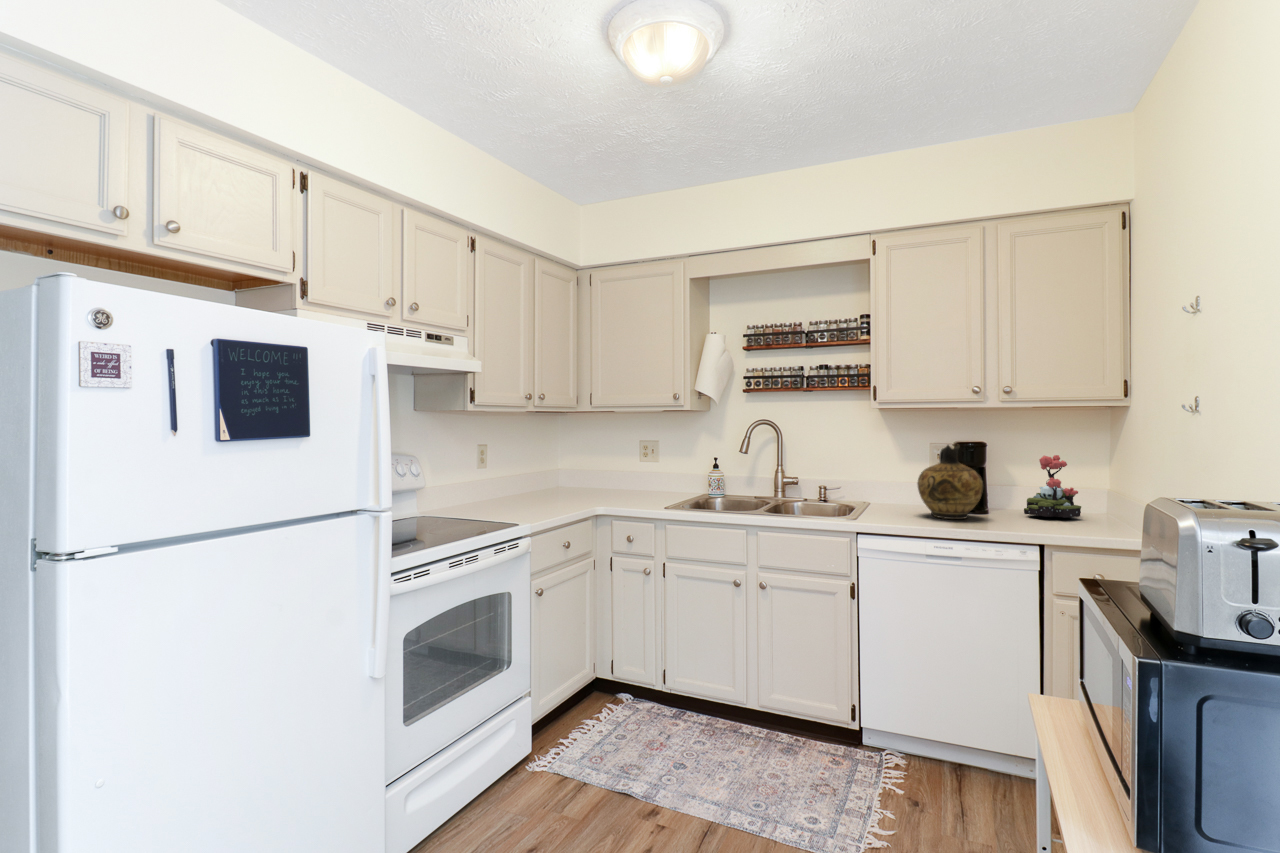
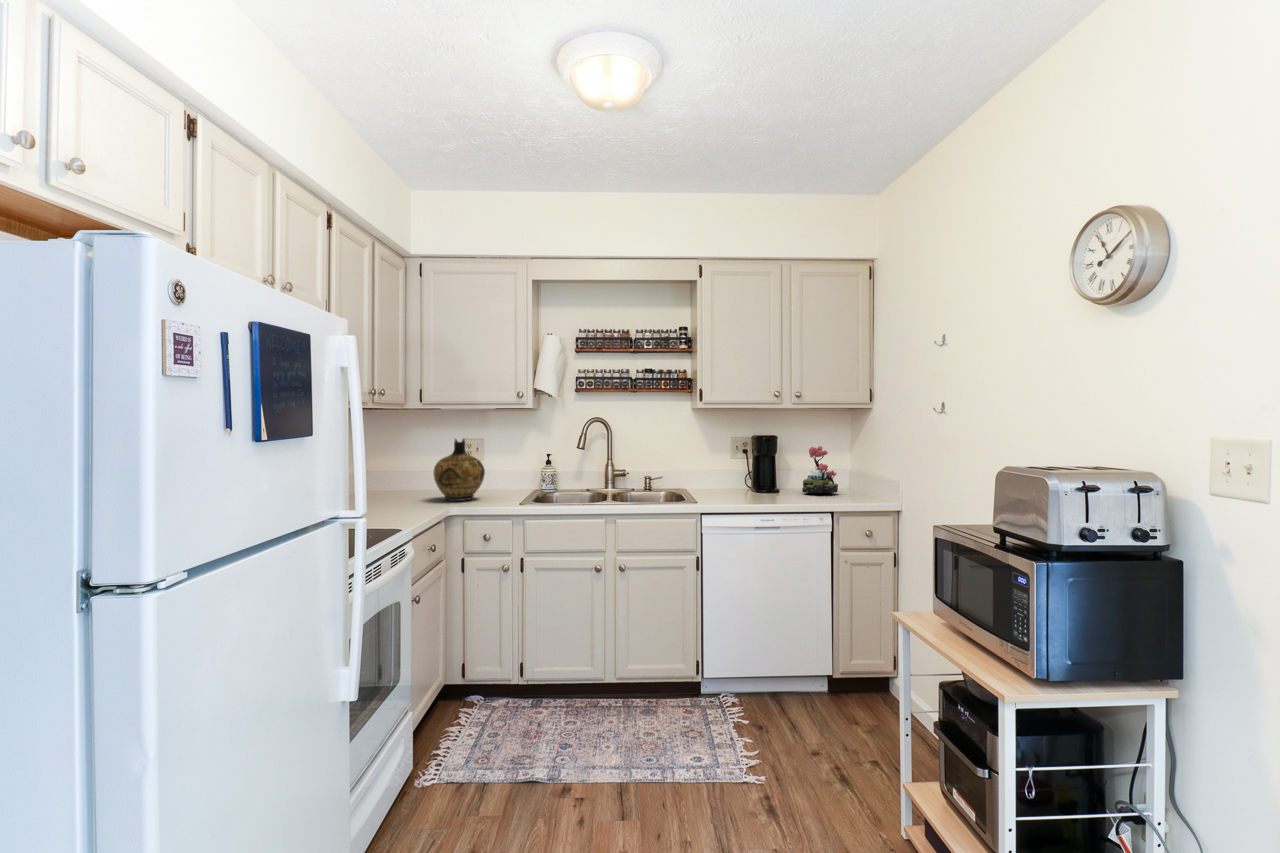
ceramic jug: present [917,445,984,519] -> present [433,439,485,501]

